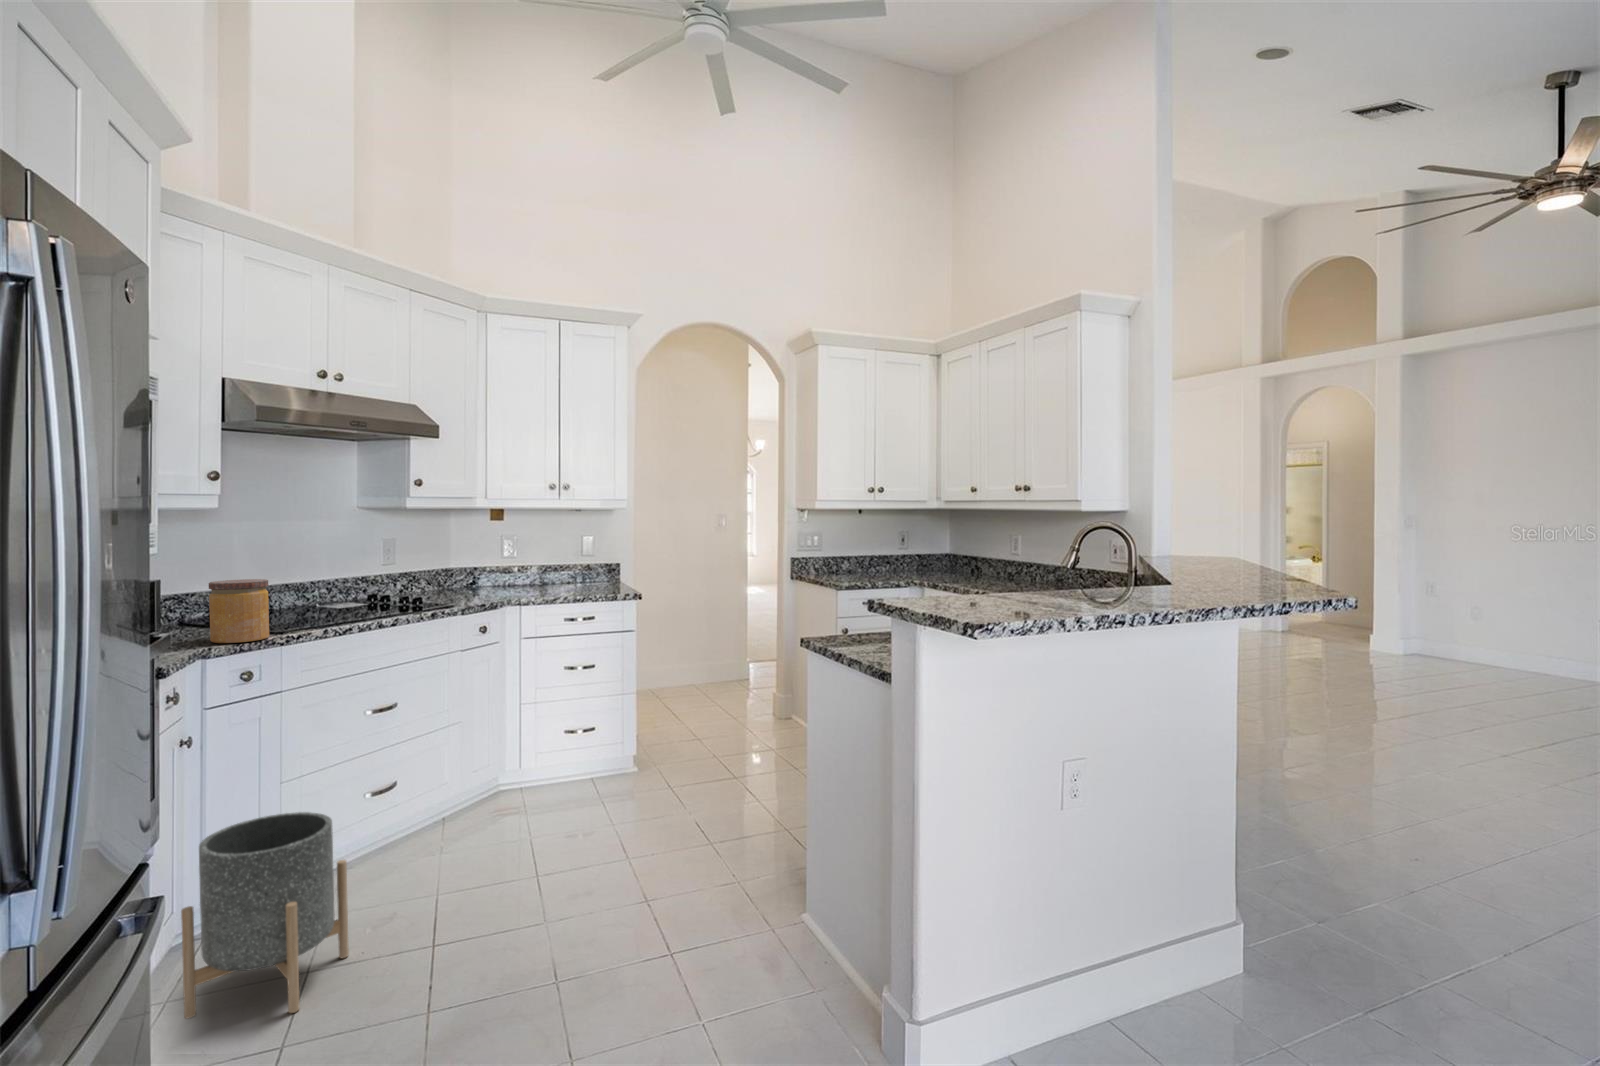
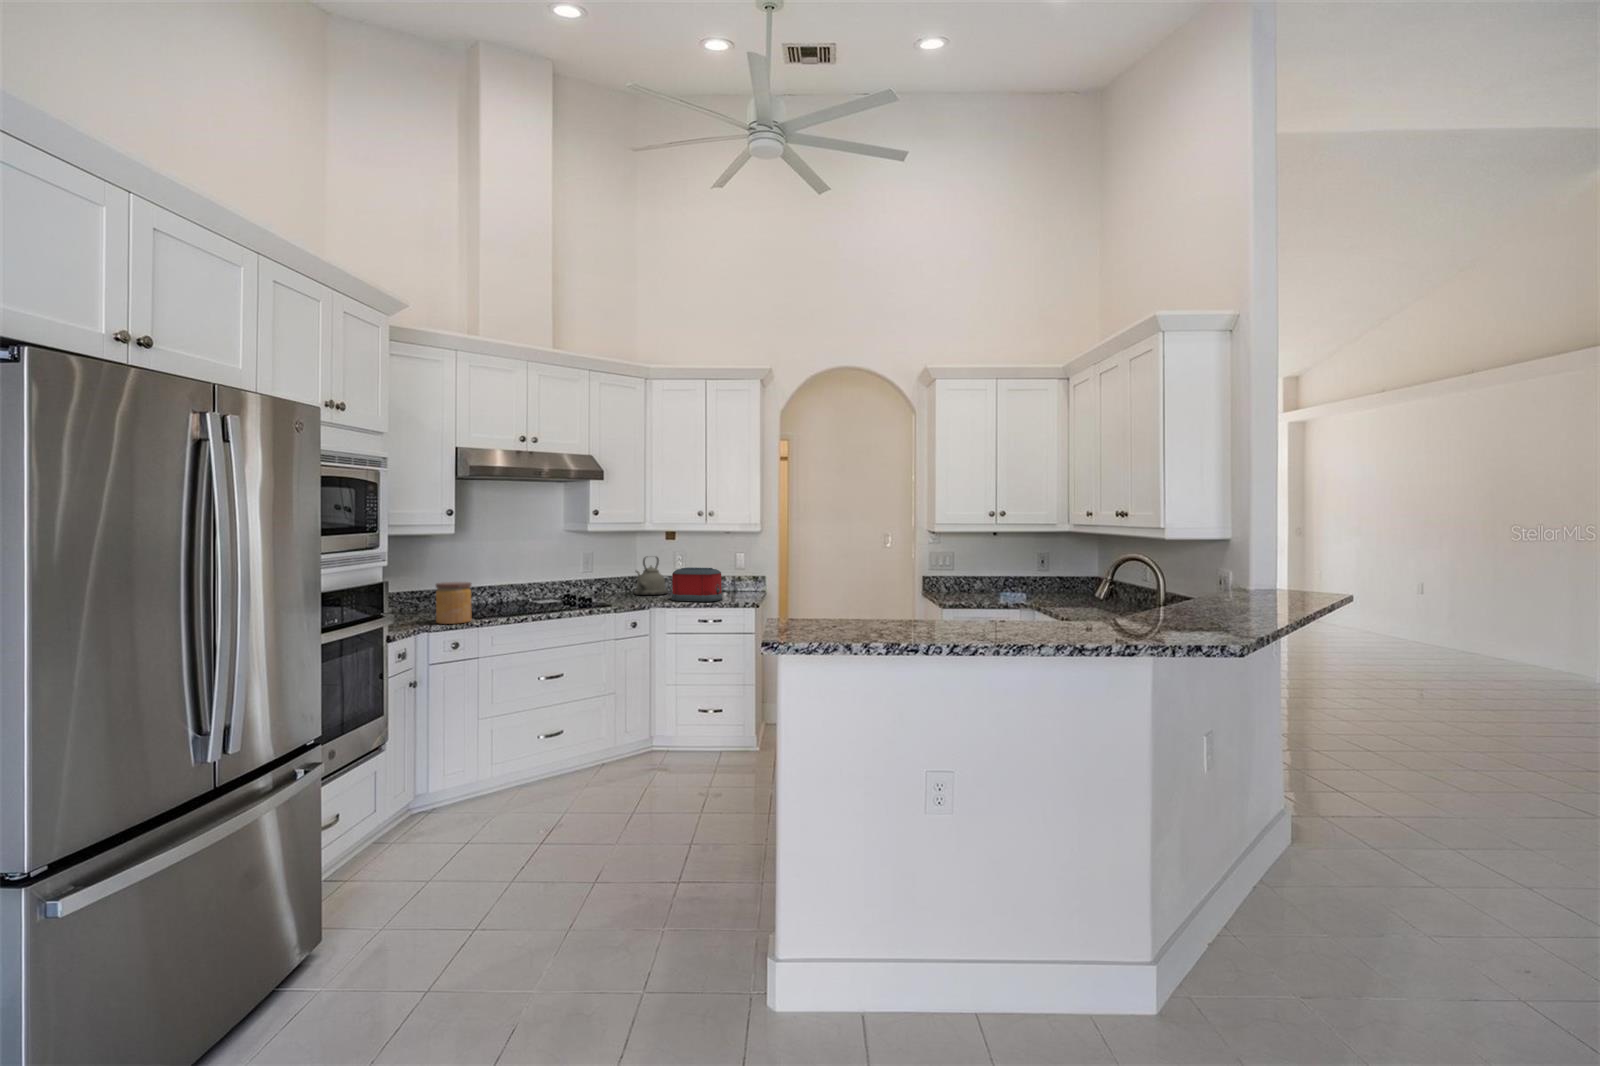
kettle: none [453,542,499,592] -> present [634,557,668,595]
toaster: none [517,554,584,596] -> present [672,567,722,602]
planter: present [181,812,349,1019] -> none [376,738,478,864]

